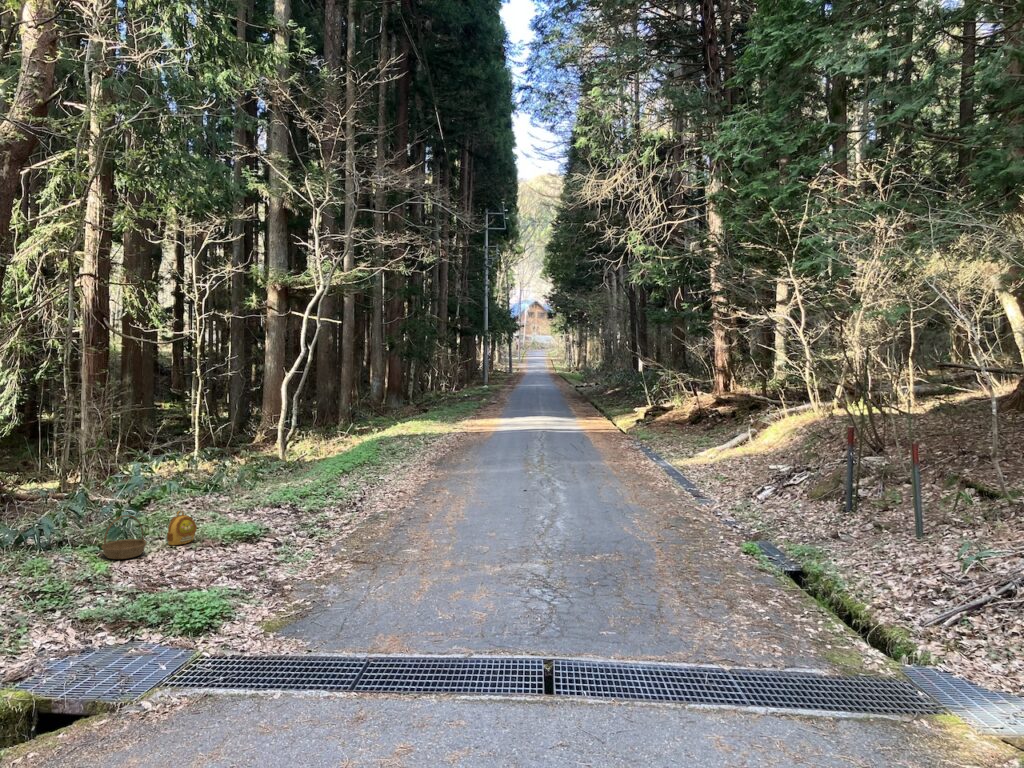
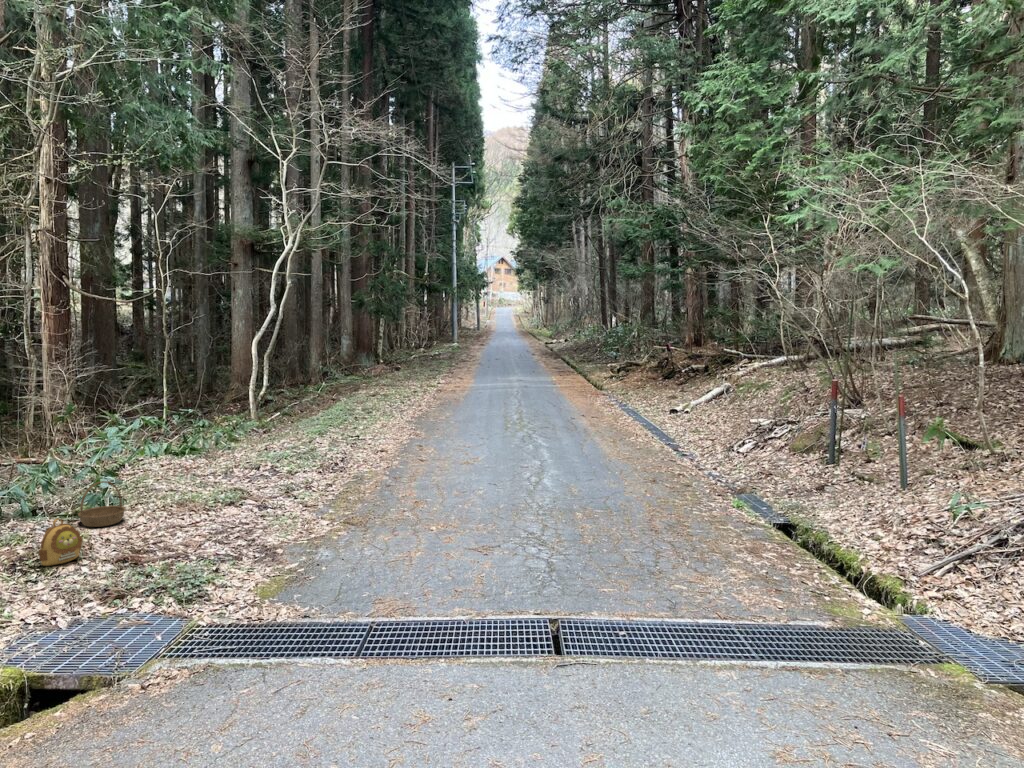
backpack: present [167,511,197,545] -> present [39,519,83,566]

